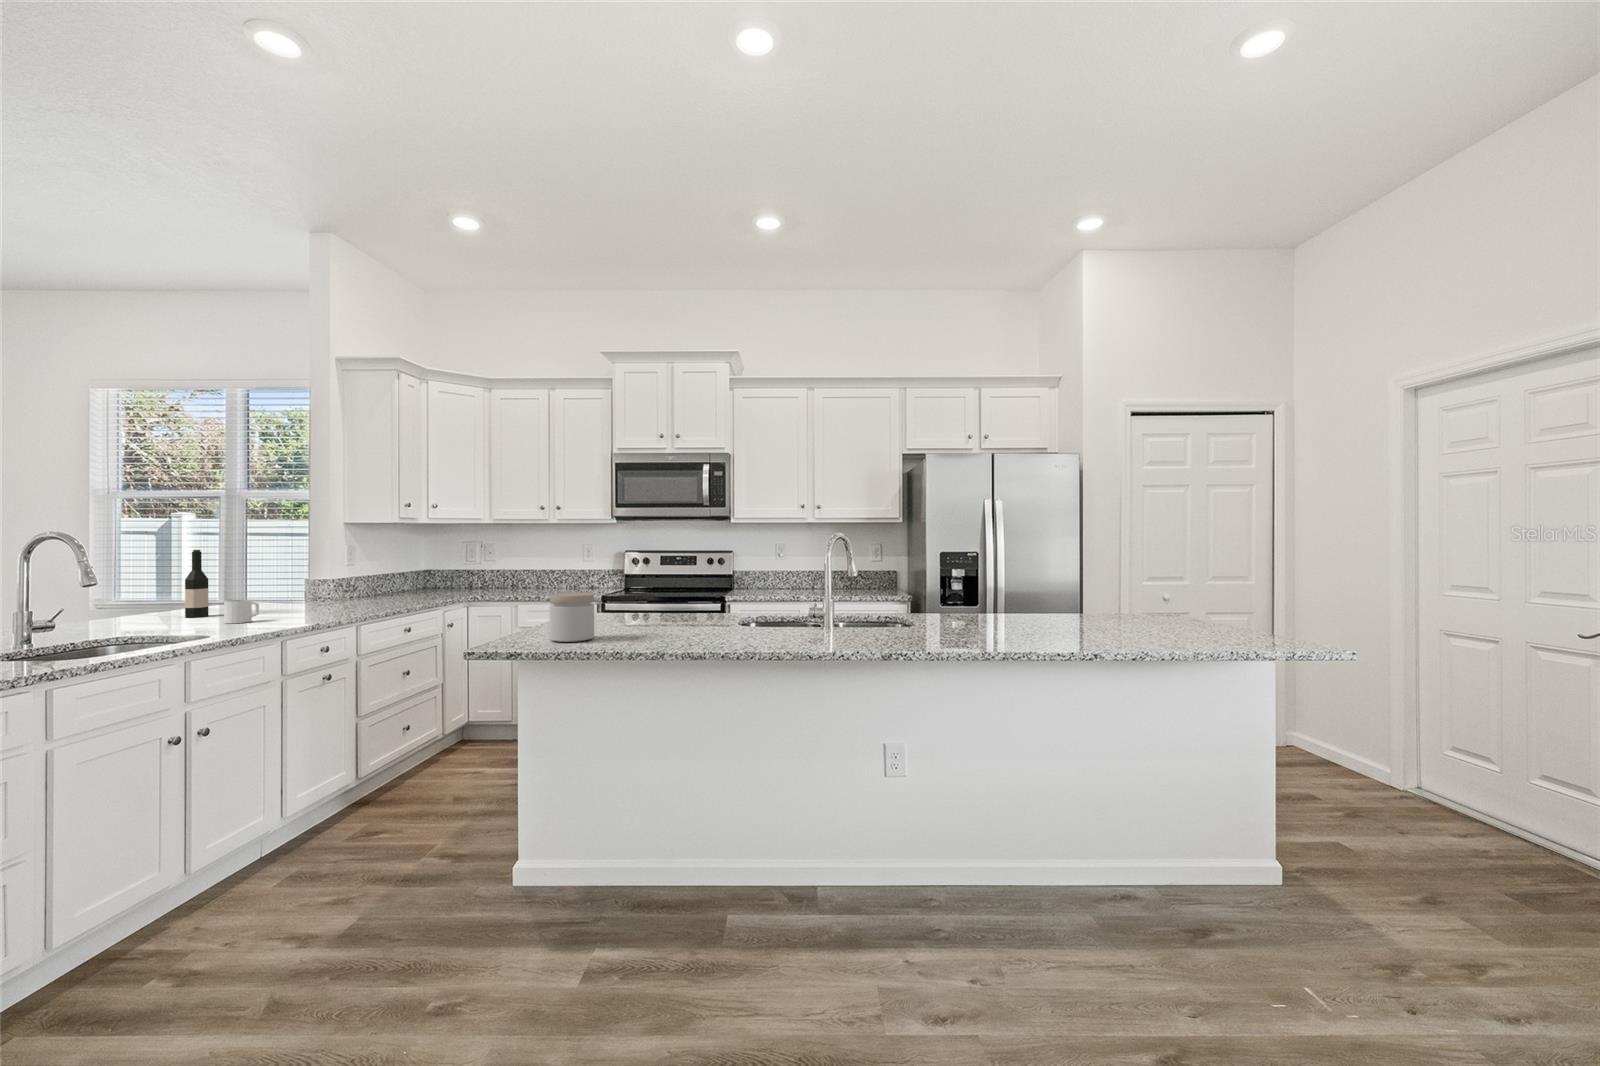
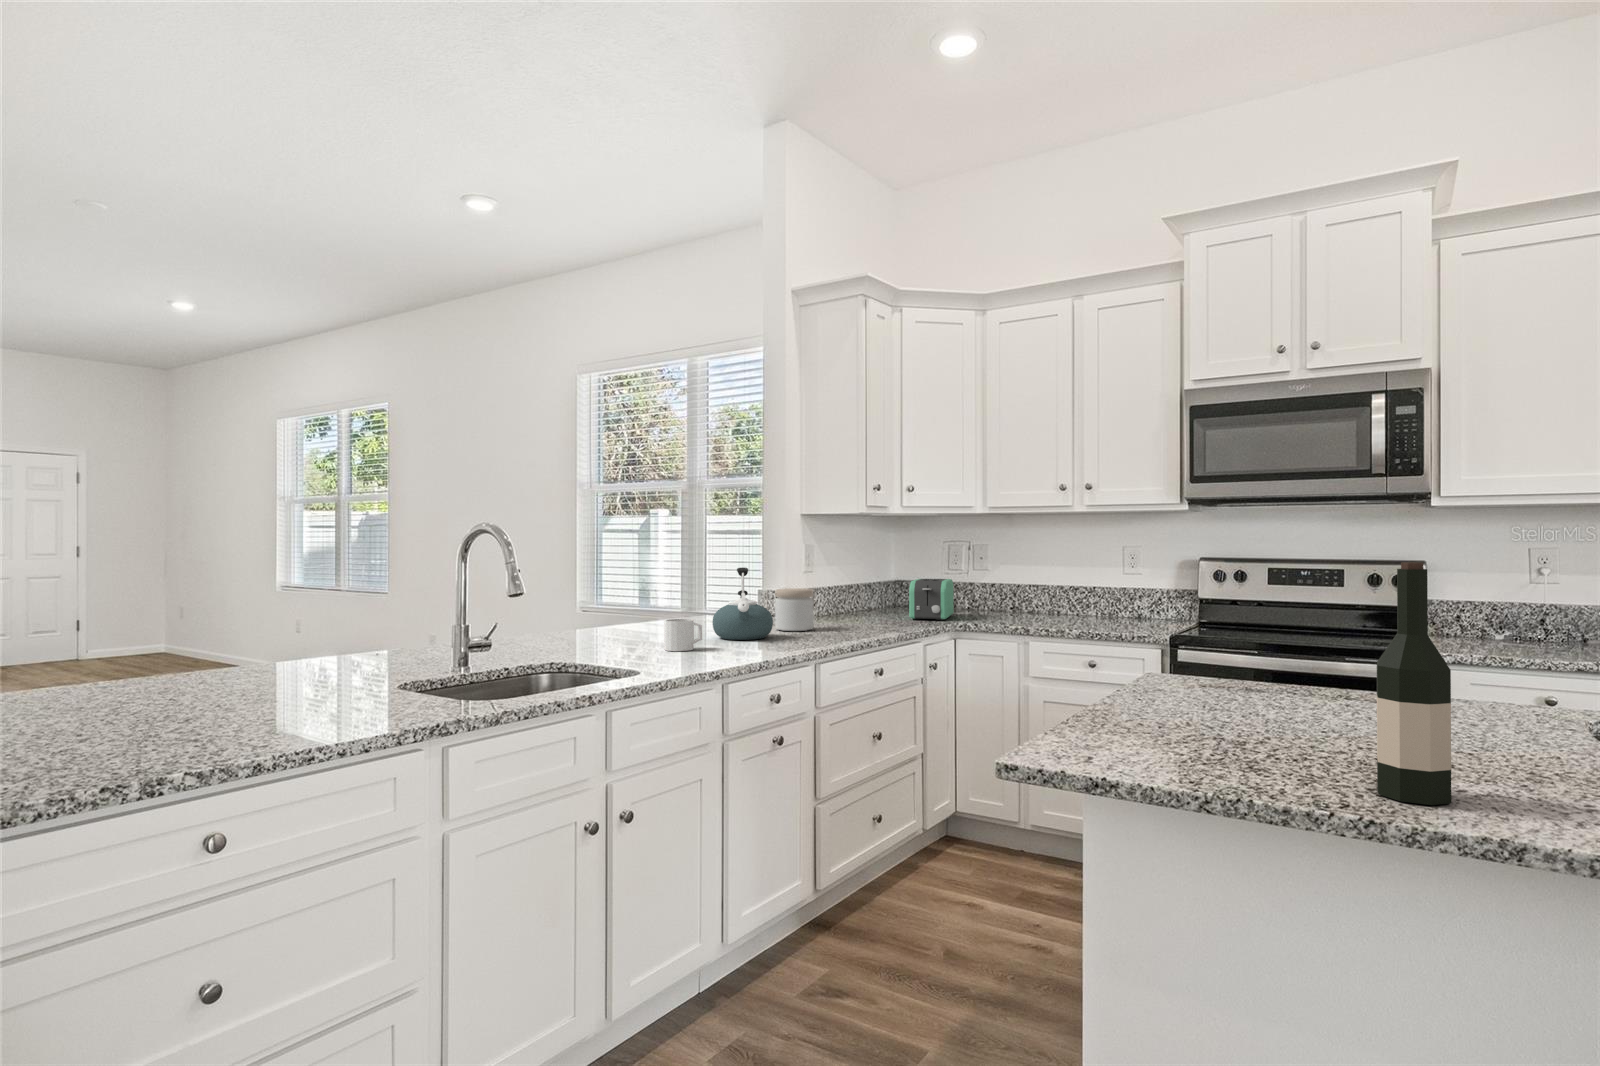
wine bottle: present [185,550,209,617] -> present [1377,562,1451,805]
kettle: none [265,562,320,614] -> present [712,568,773,640]
toaster: none [432,568,466,596] -> present [909,579,954,620]
jar: present [550,593,594,642] -> present [775,588,814,631]

